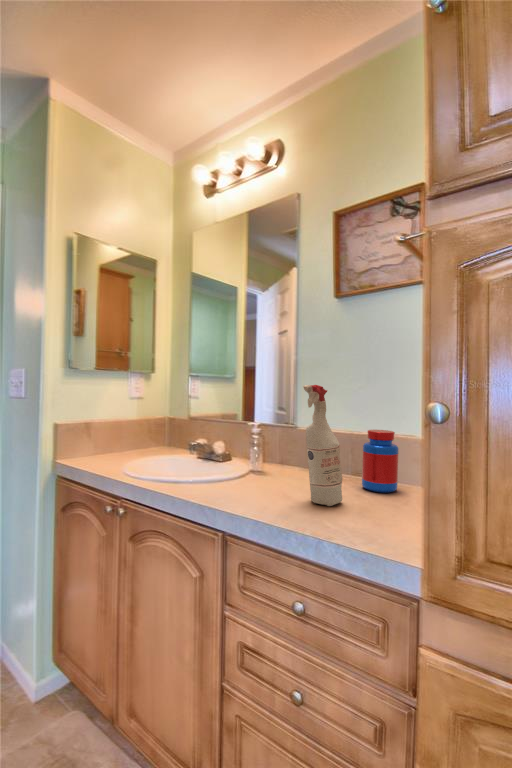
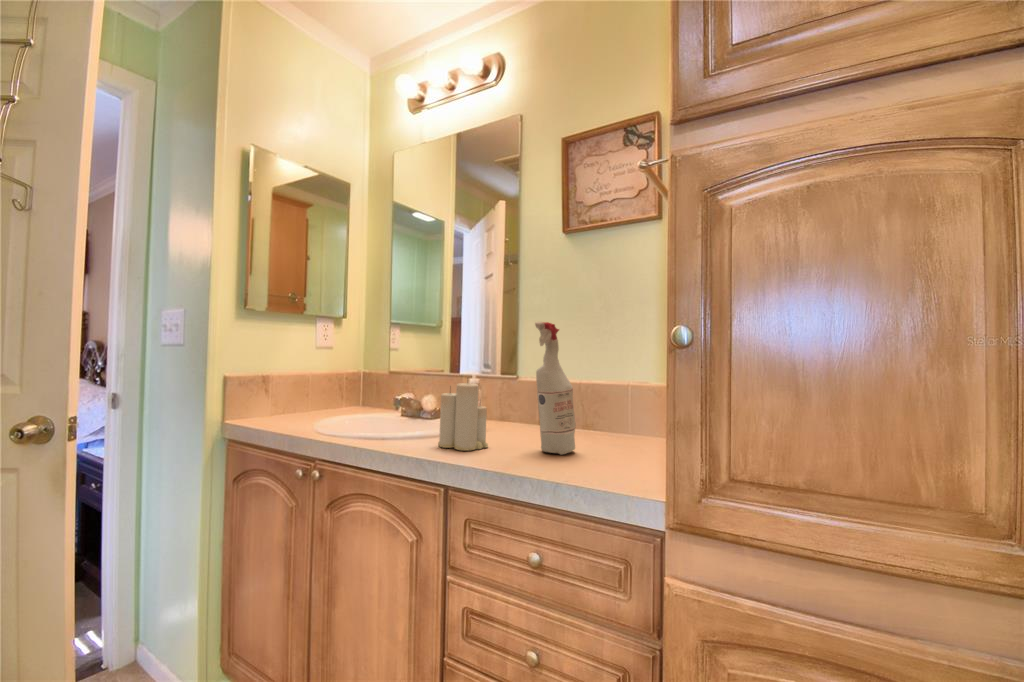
jar: present [362,430,399,493] -> none [593,376,632,443]
candle: none [221,432,264,499] -> present [438,383,488,451]

